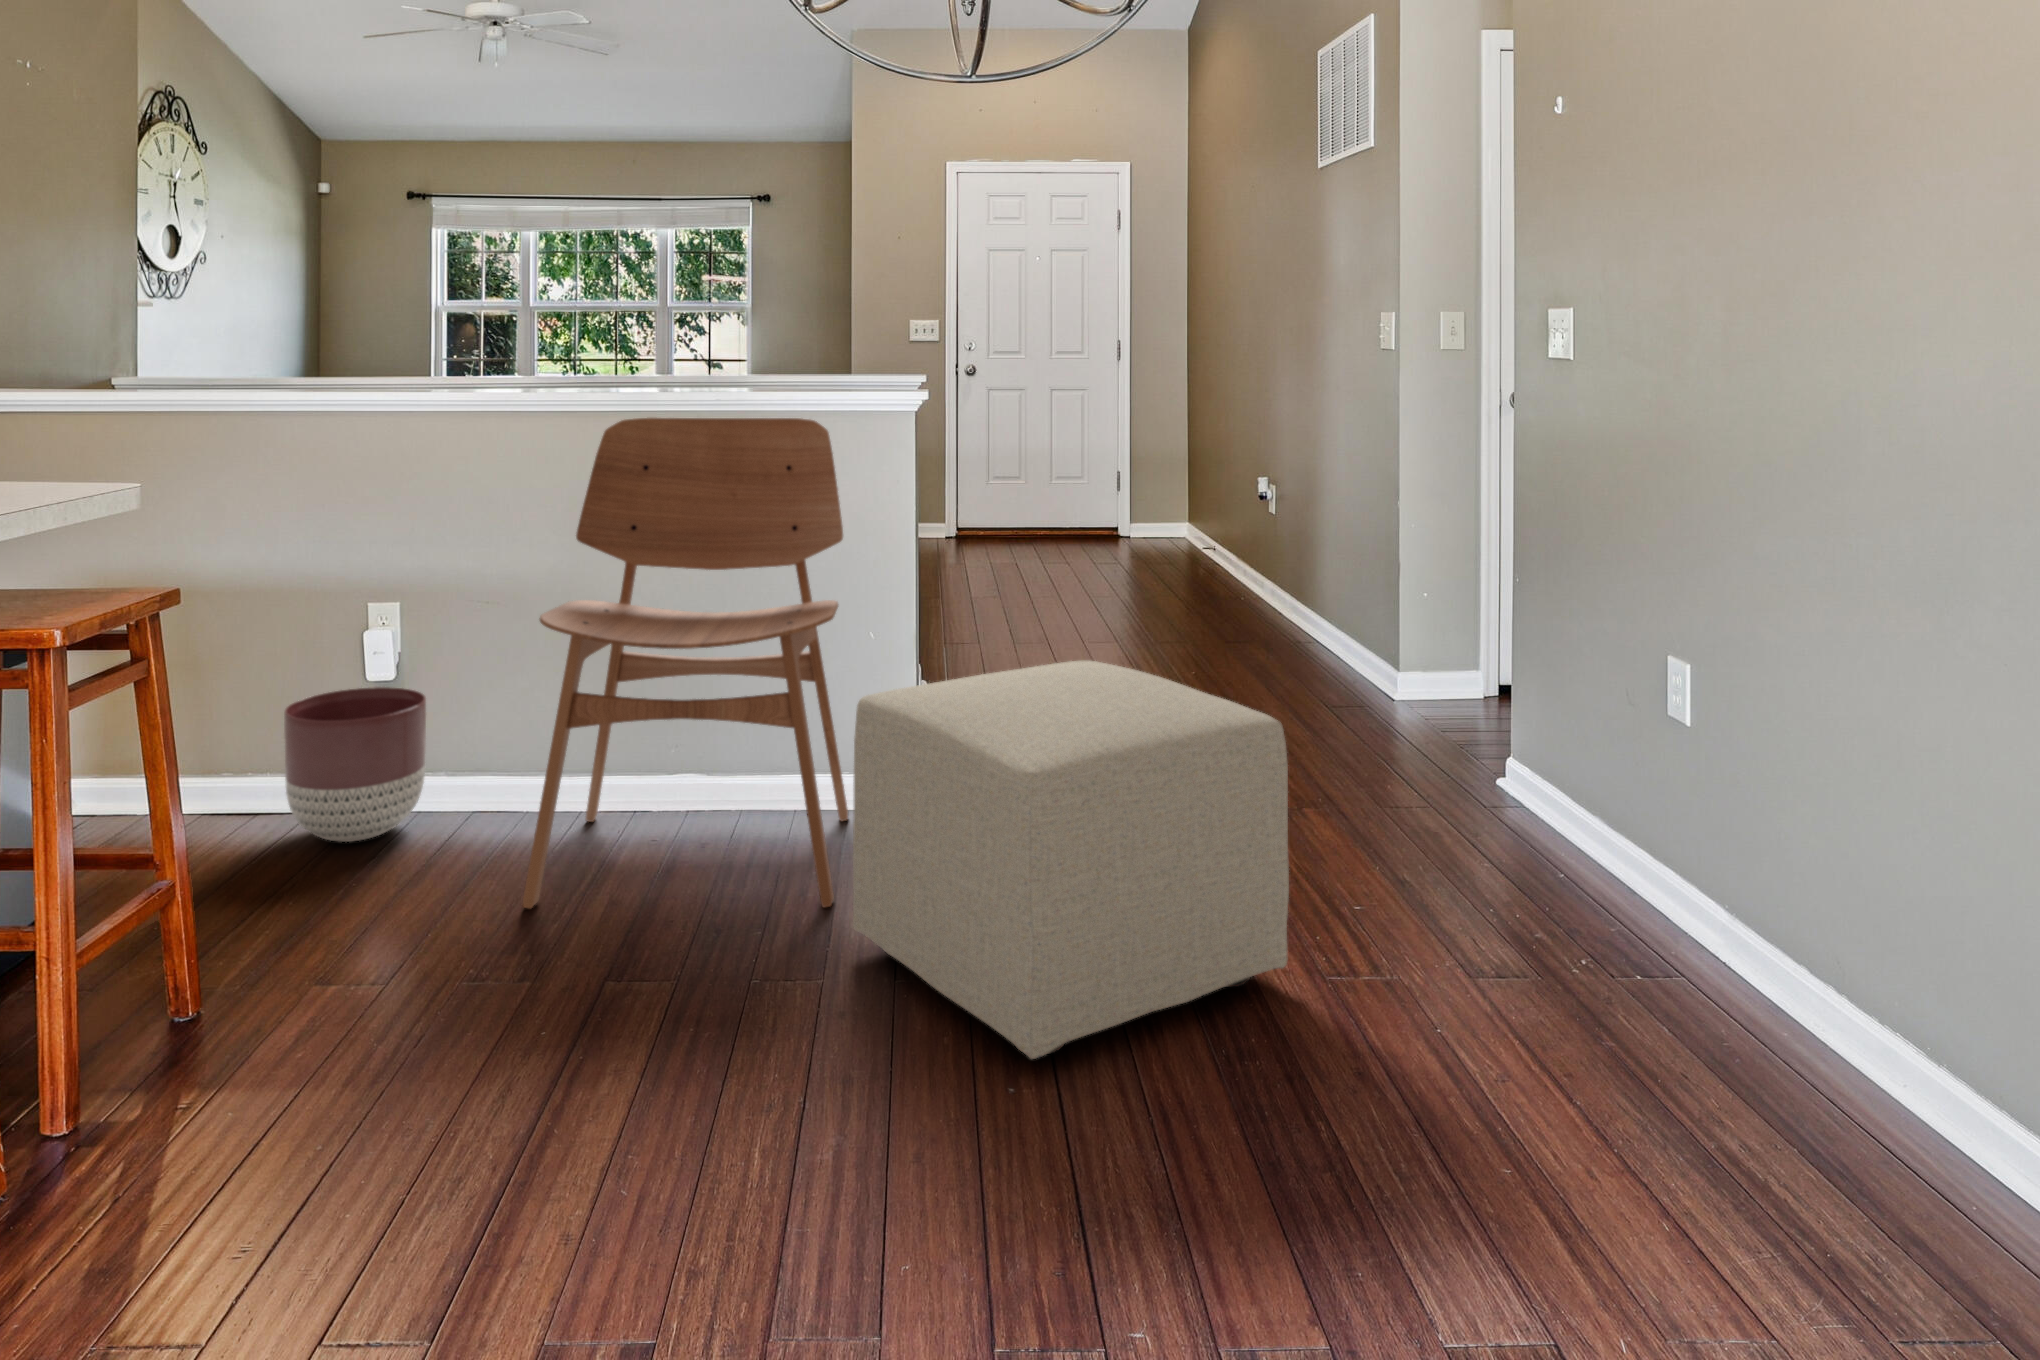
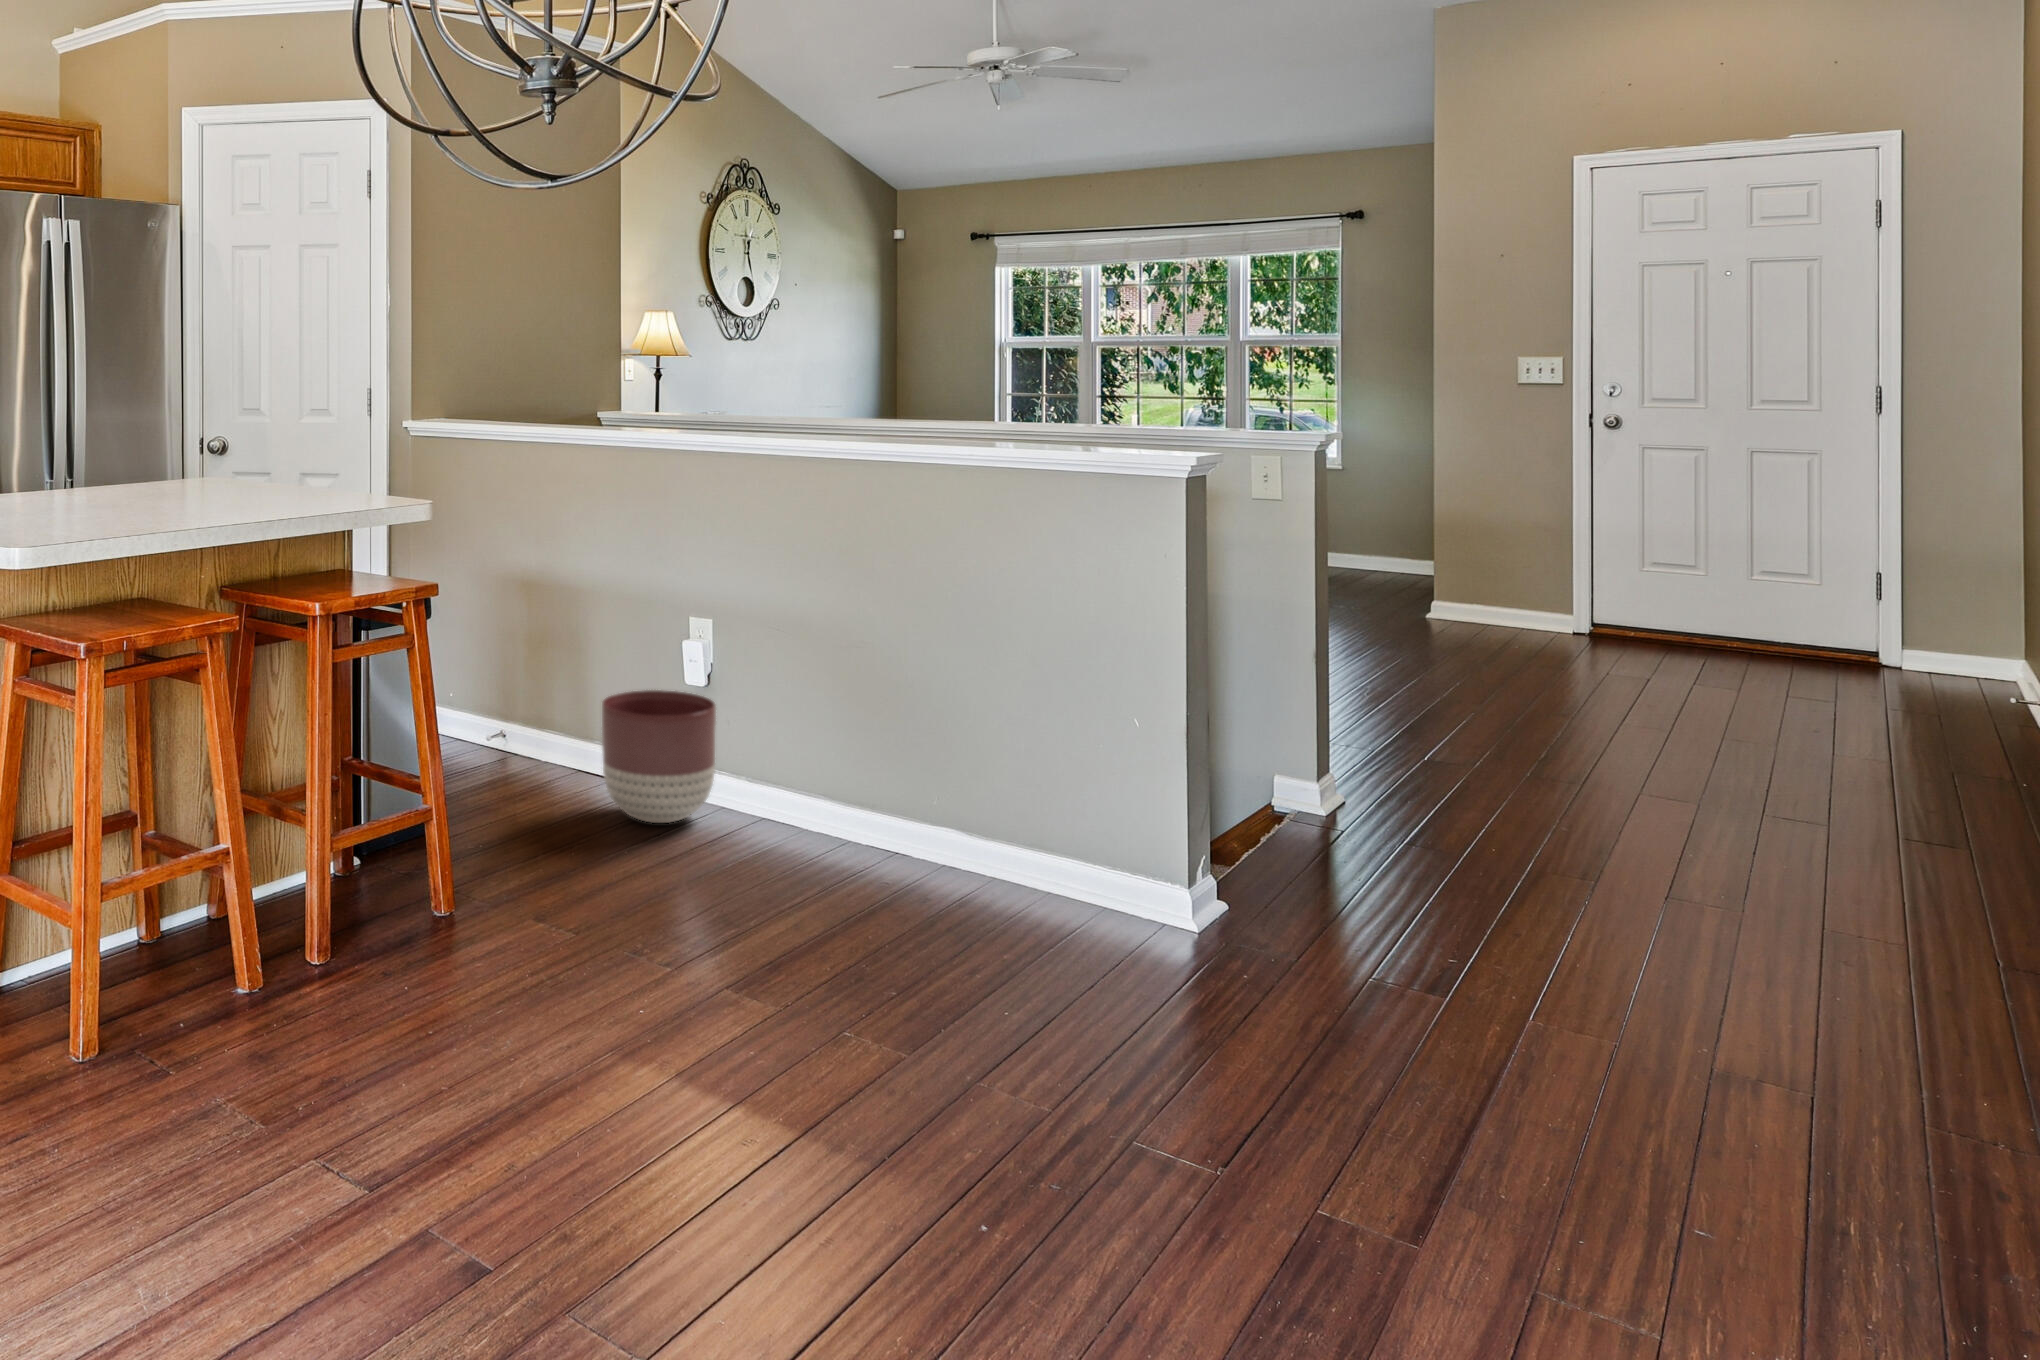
dining chair: present [523,417,848,909] -> none [719,464,1097,995]
ottoman: present [853,660,1289,1059] -> none [963,771,1460,1244]

